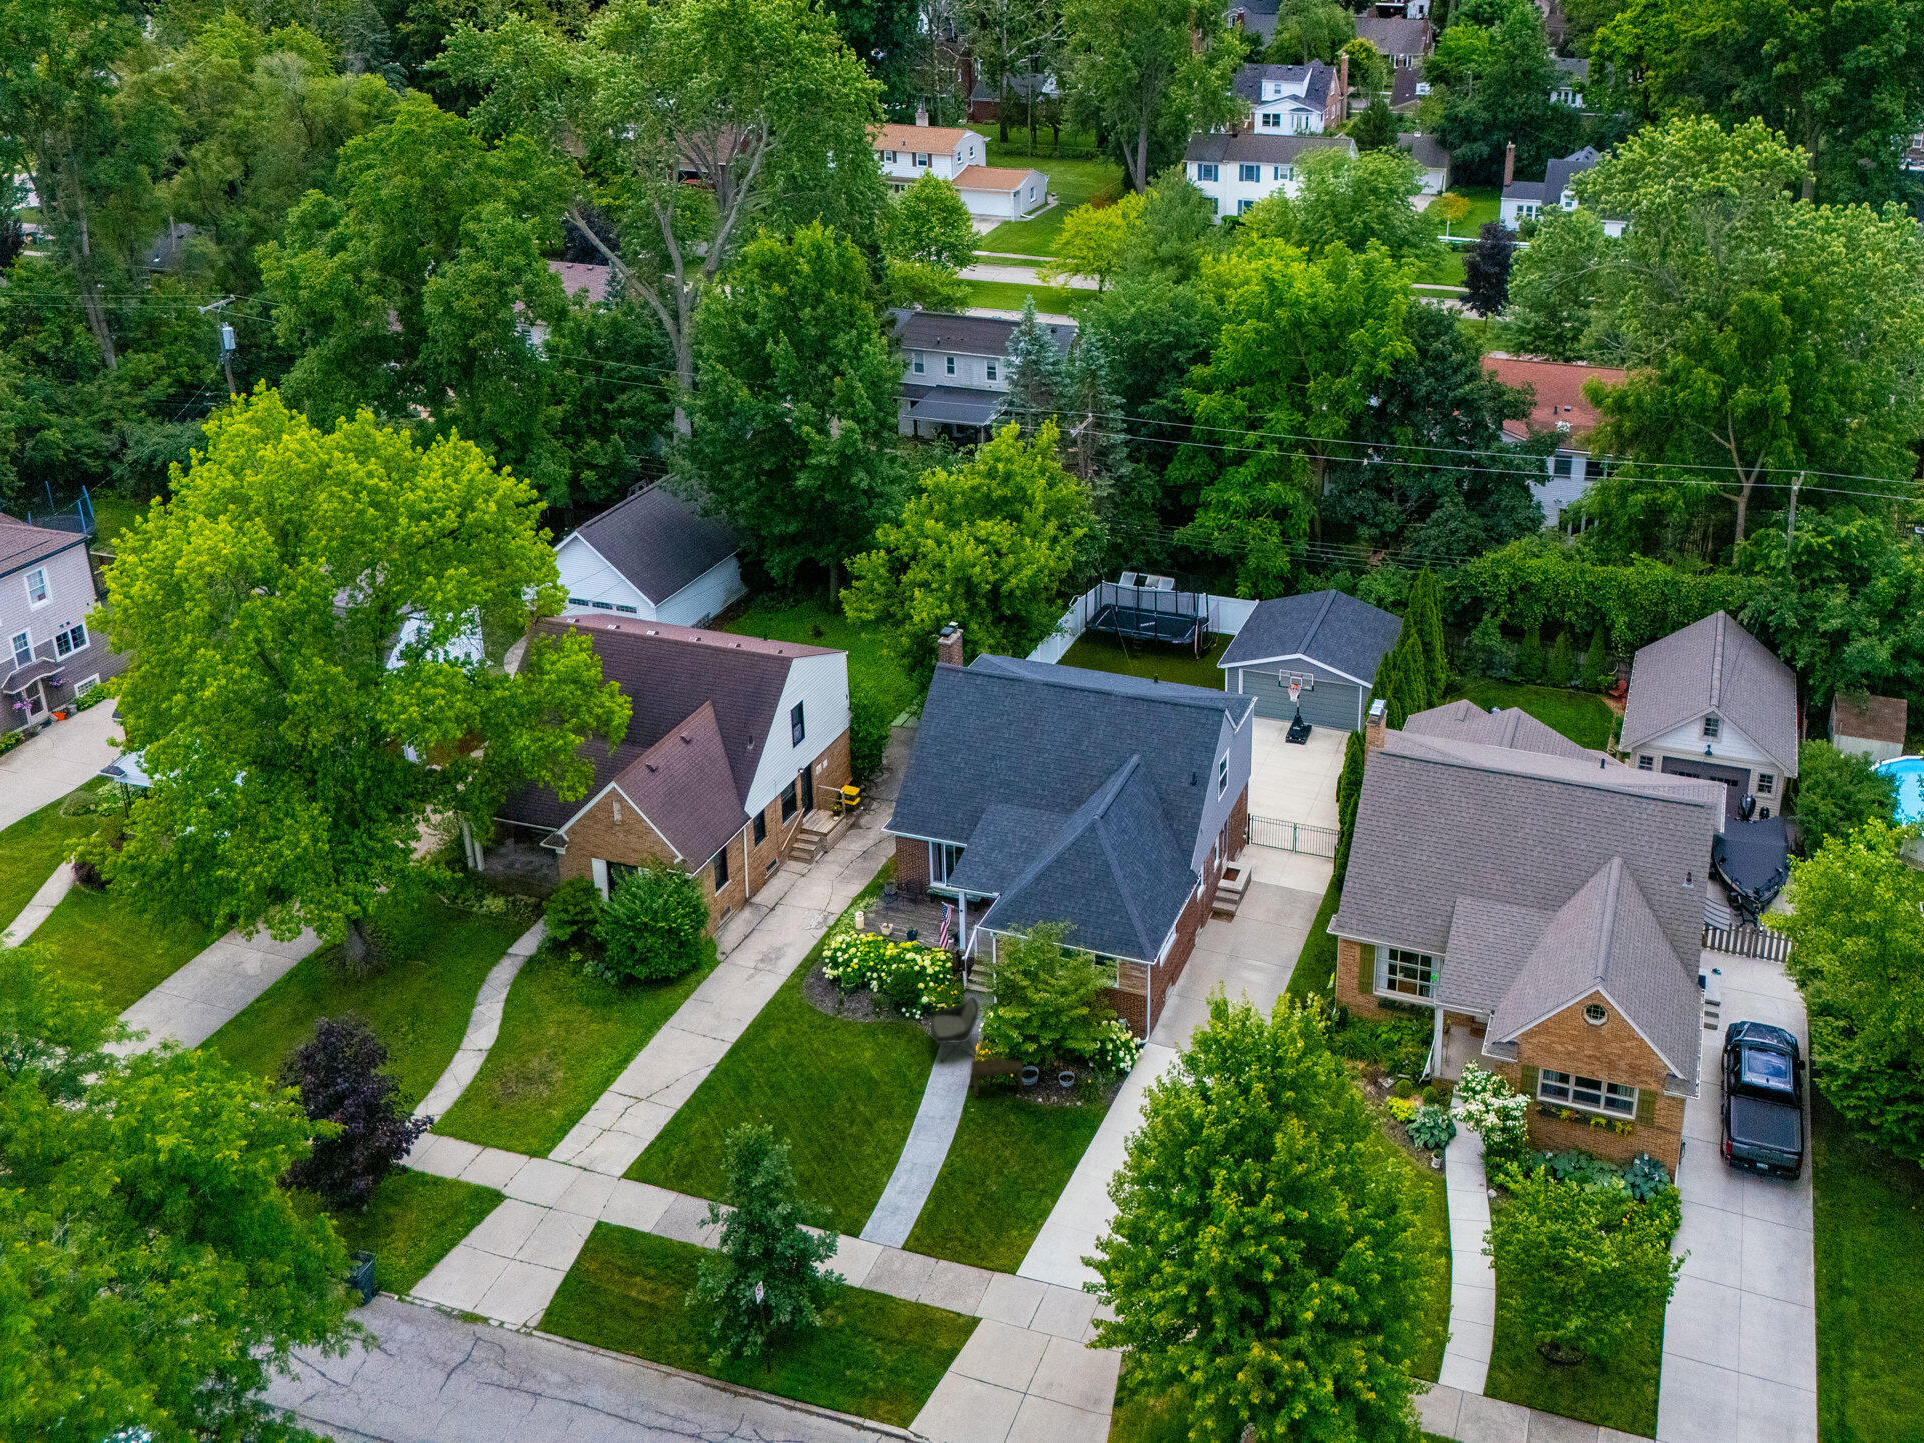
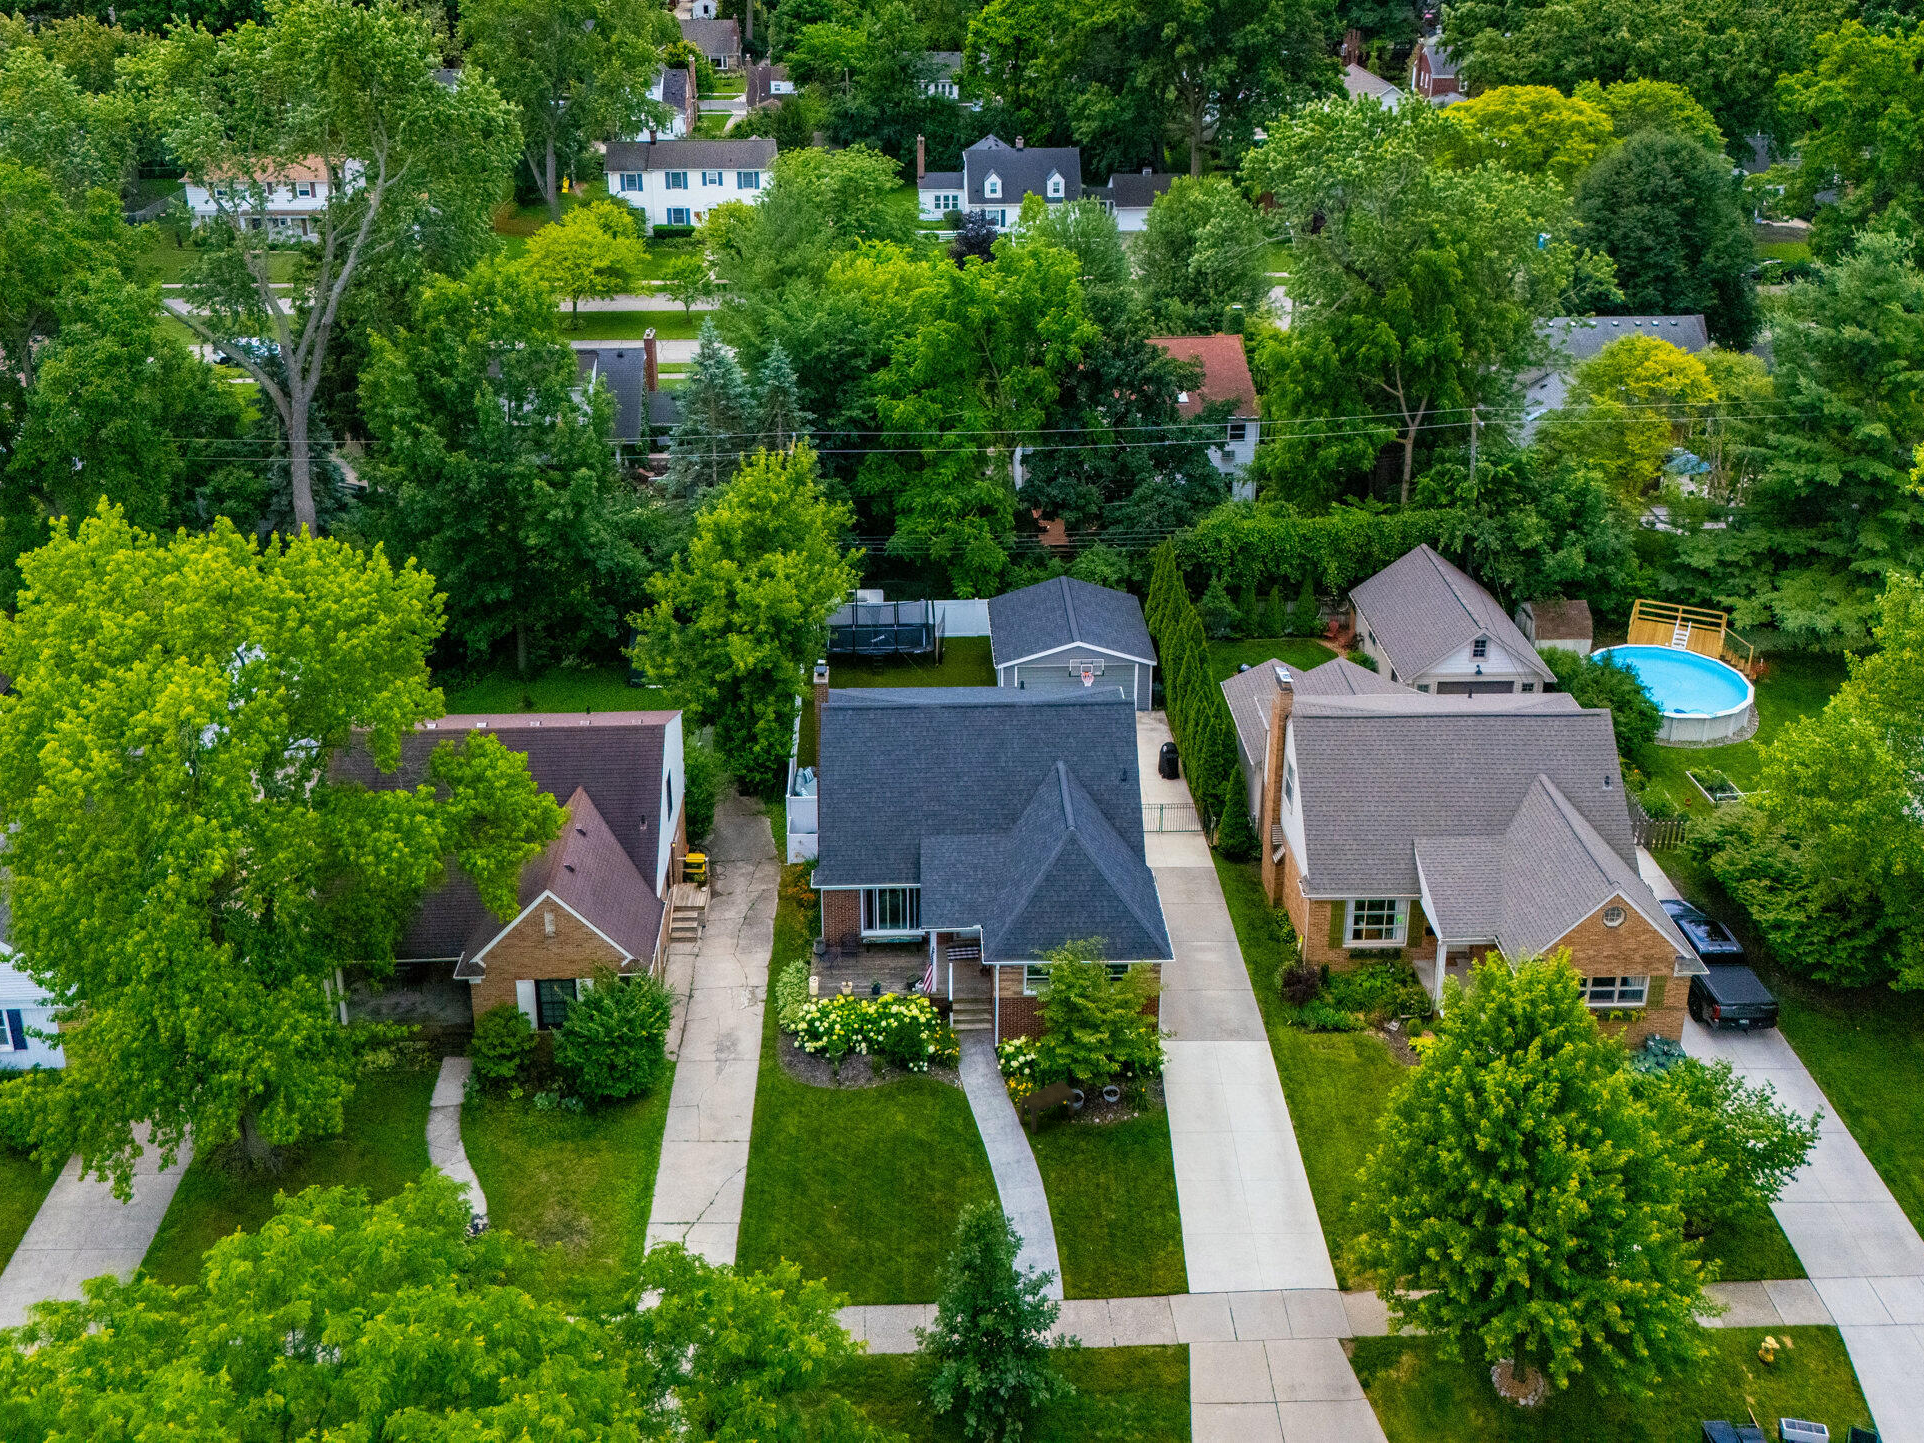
lounge chair: present [931,997,979,1061] -> none [952,1034,1009,1108]

